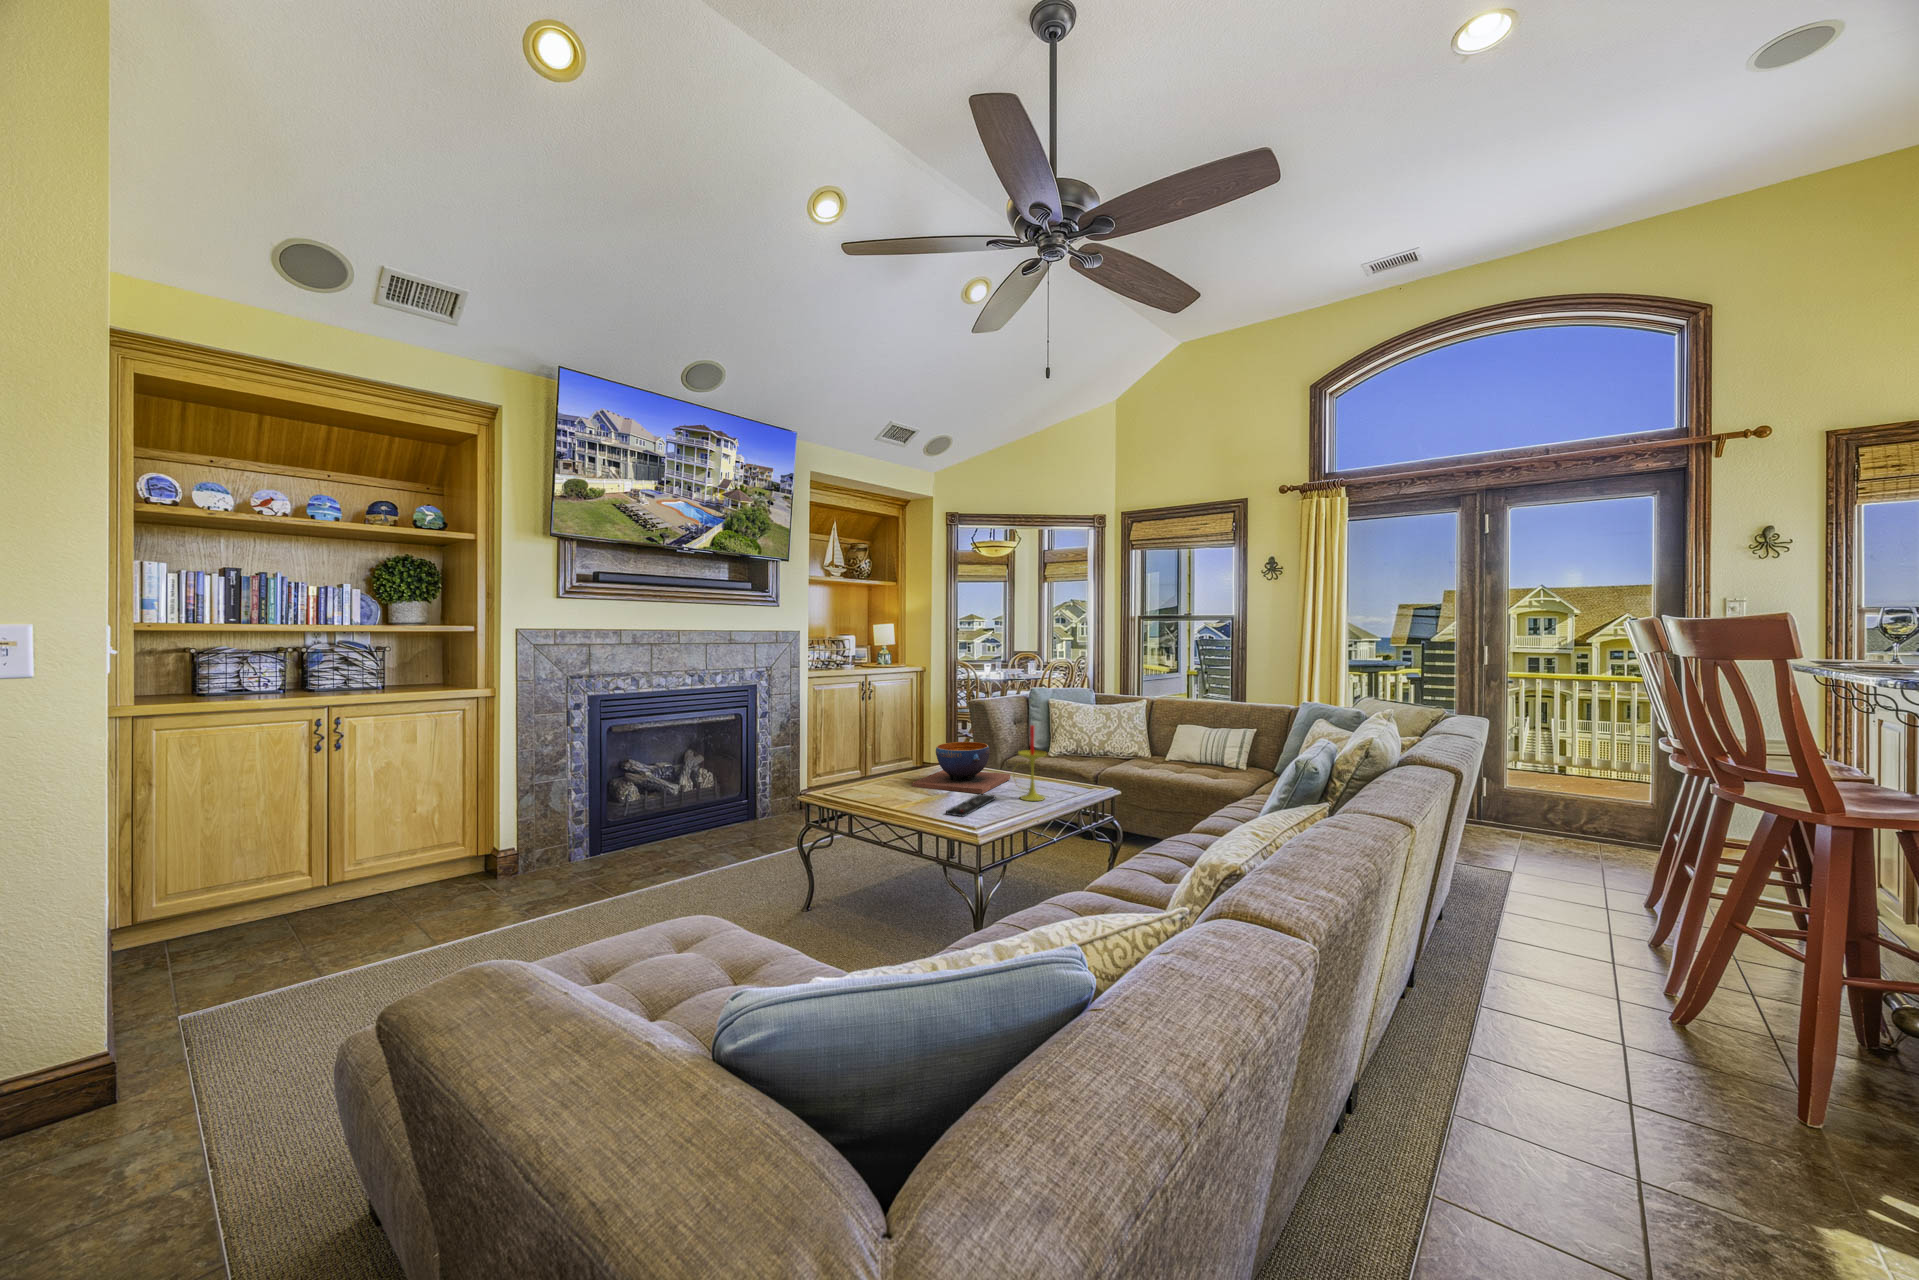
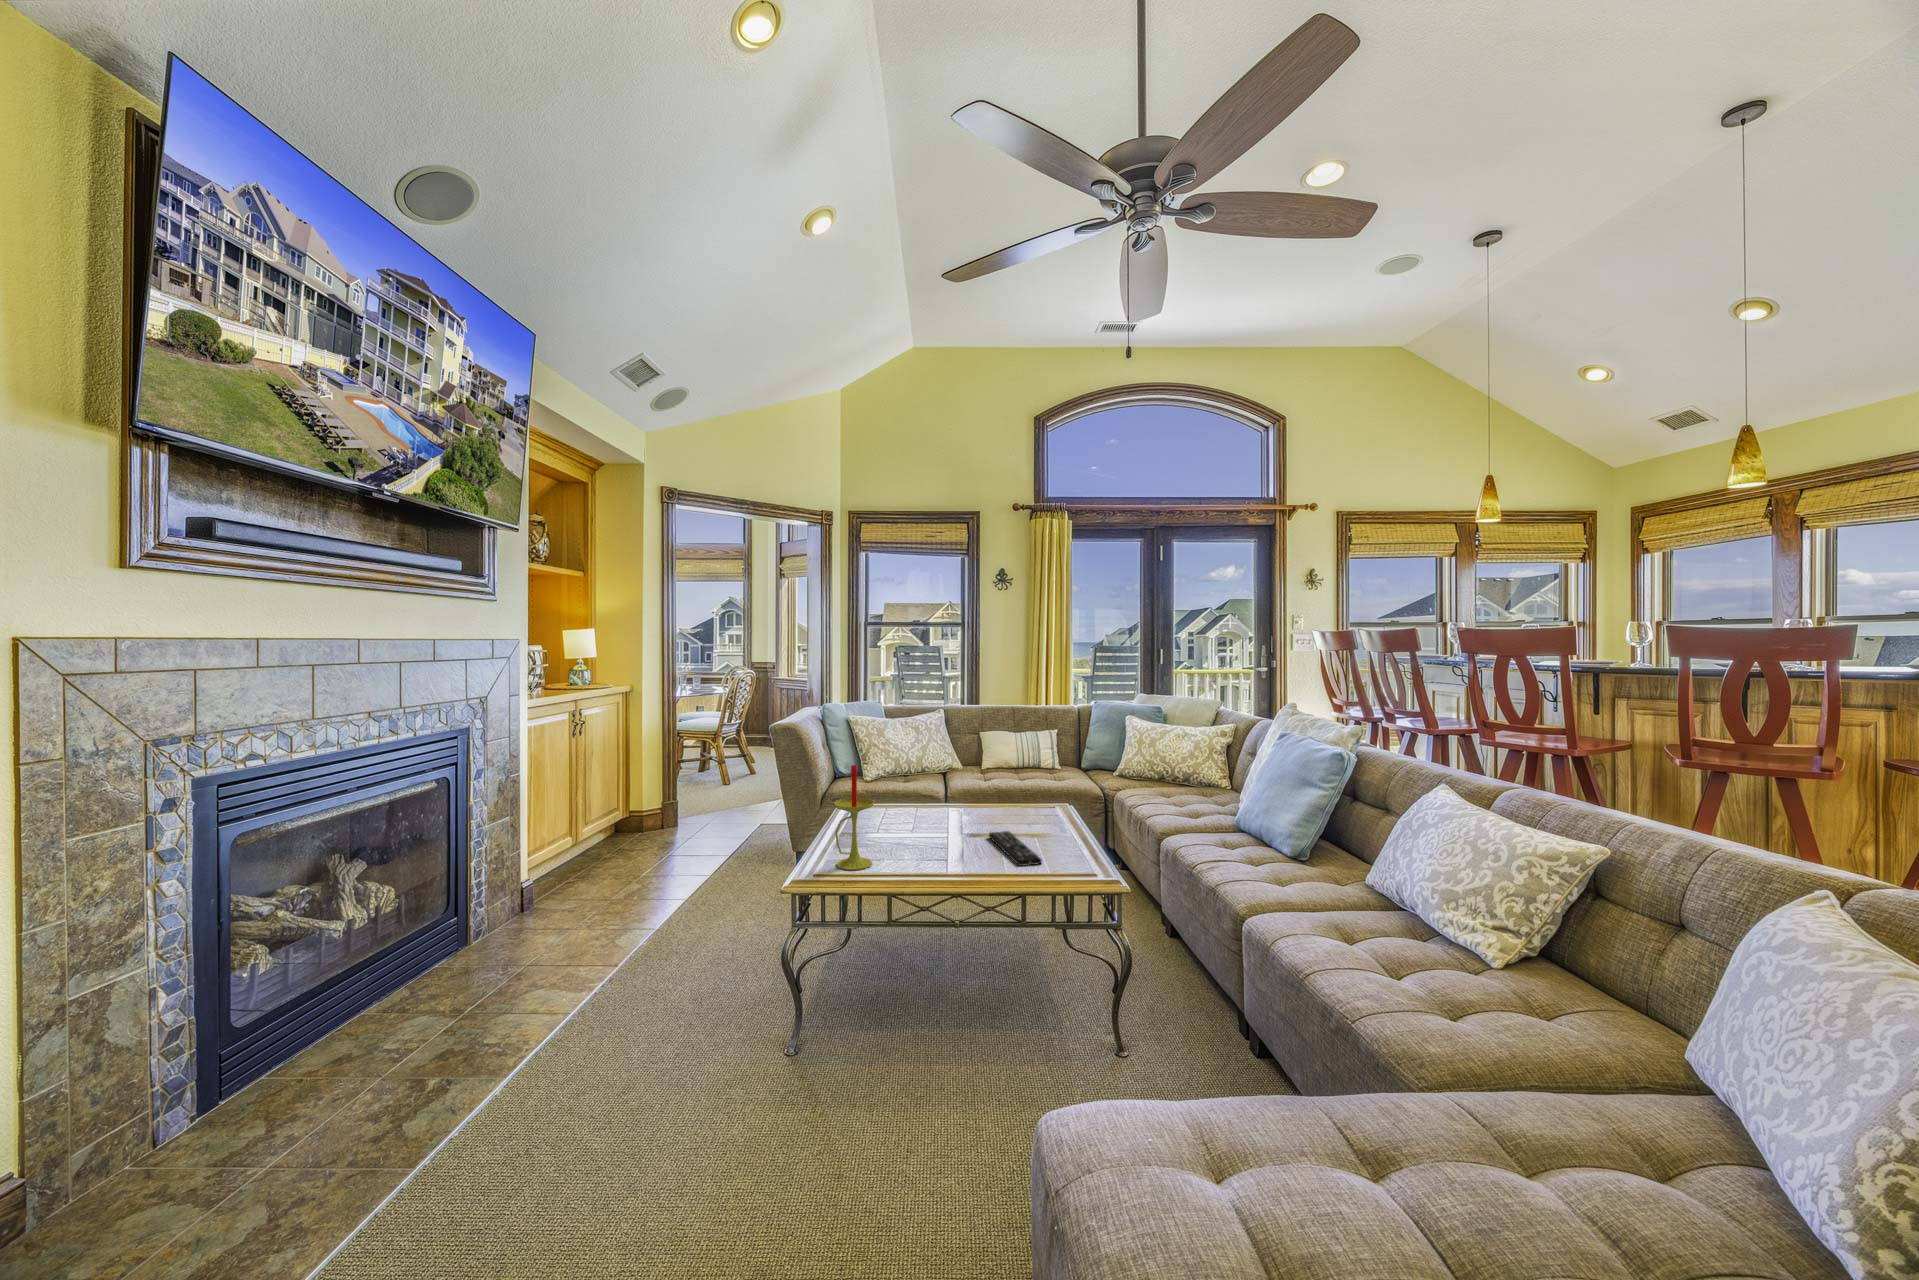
candle: present [1016,725,1046,801] -> present [834,765,874,870]
decorative bowl: present [912,742,1010,794] -> none [870,772,978,840]

